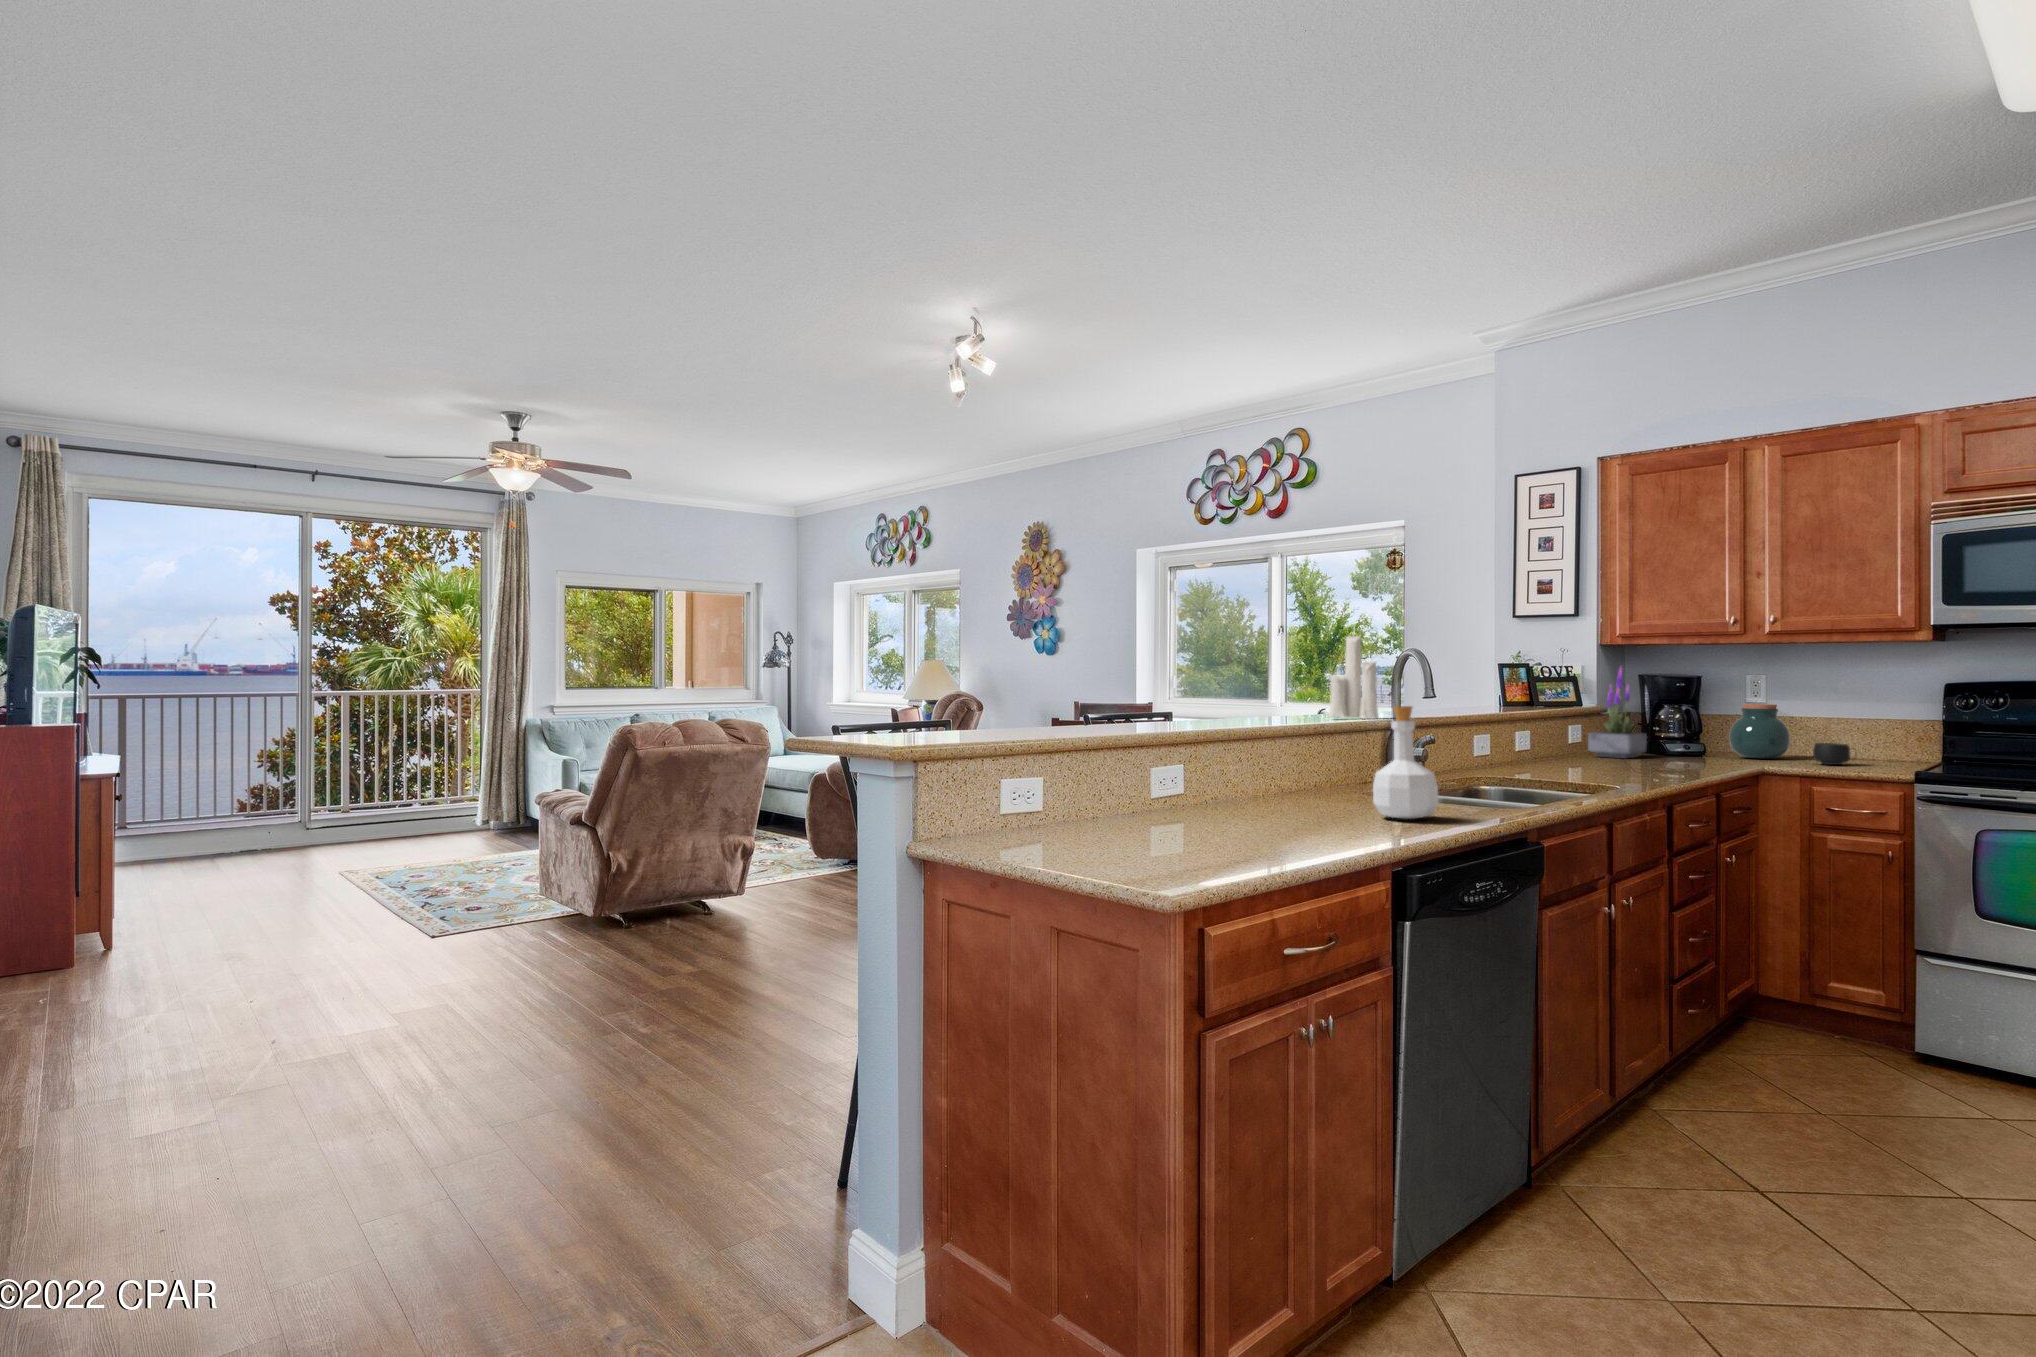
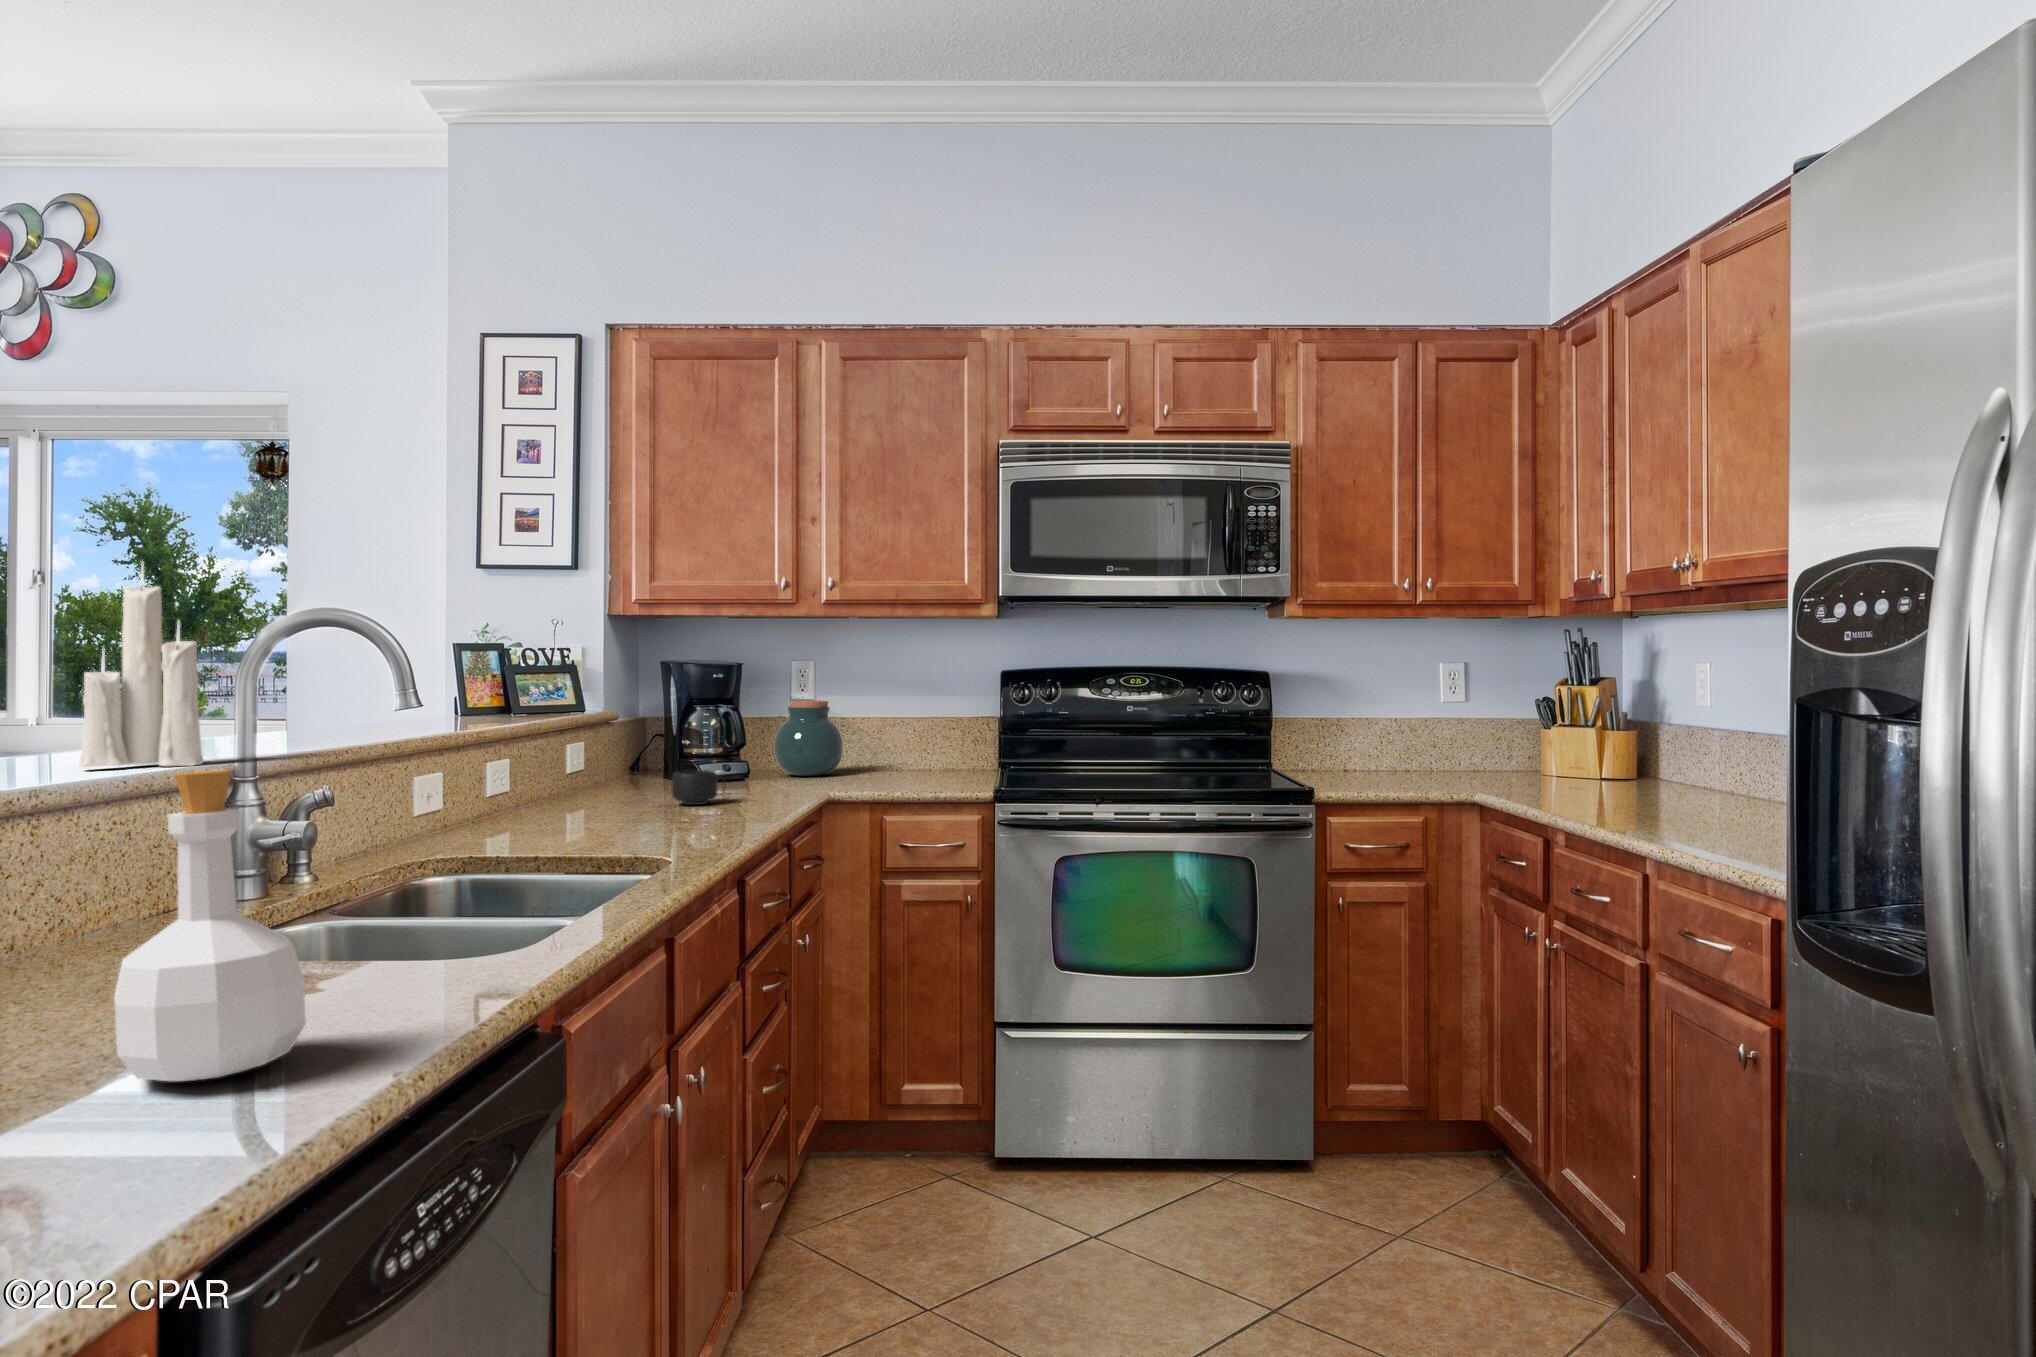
potted plant: present [1588,669,1647,758] -> none [593,648,673,789]
mug: present [1813,743,1856,765] -> present [672,770,724,805]

